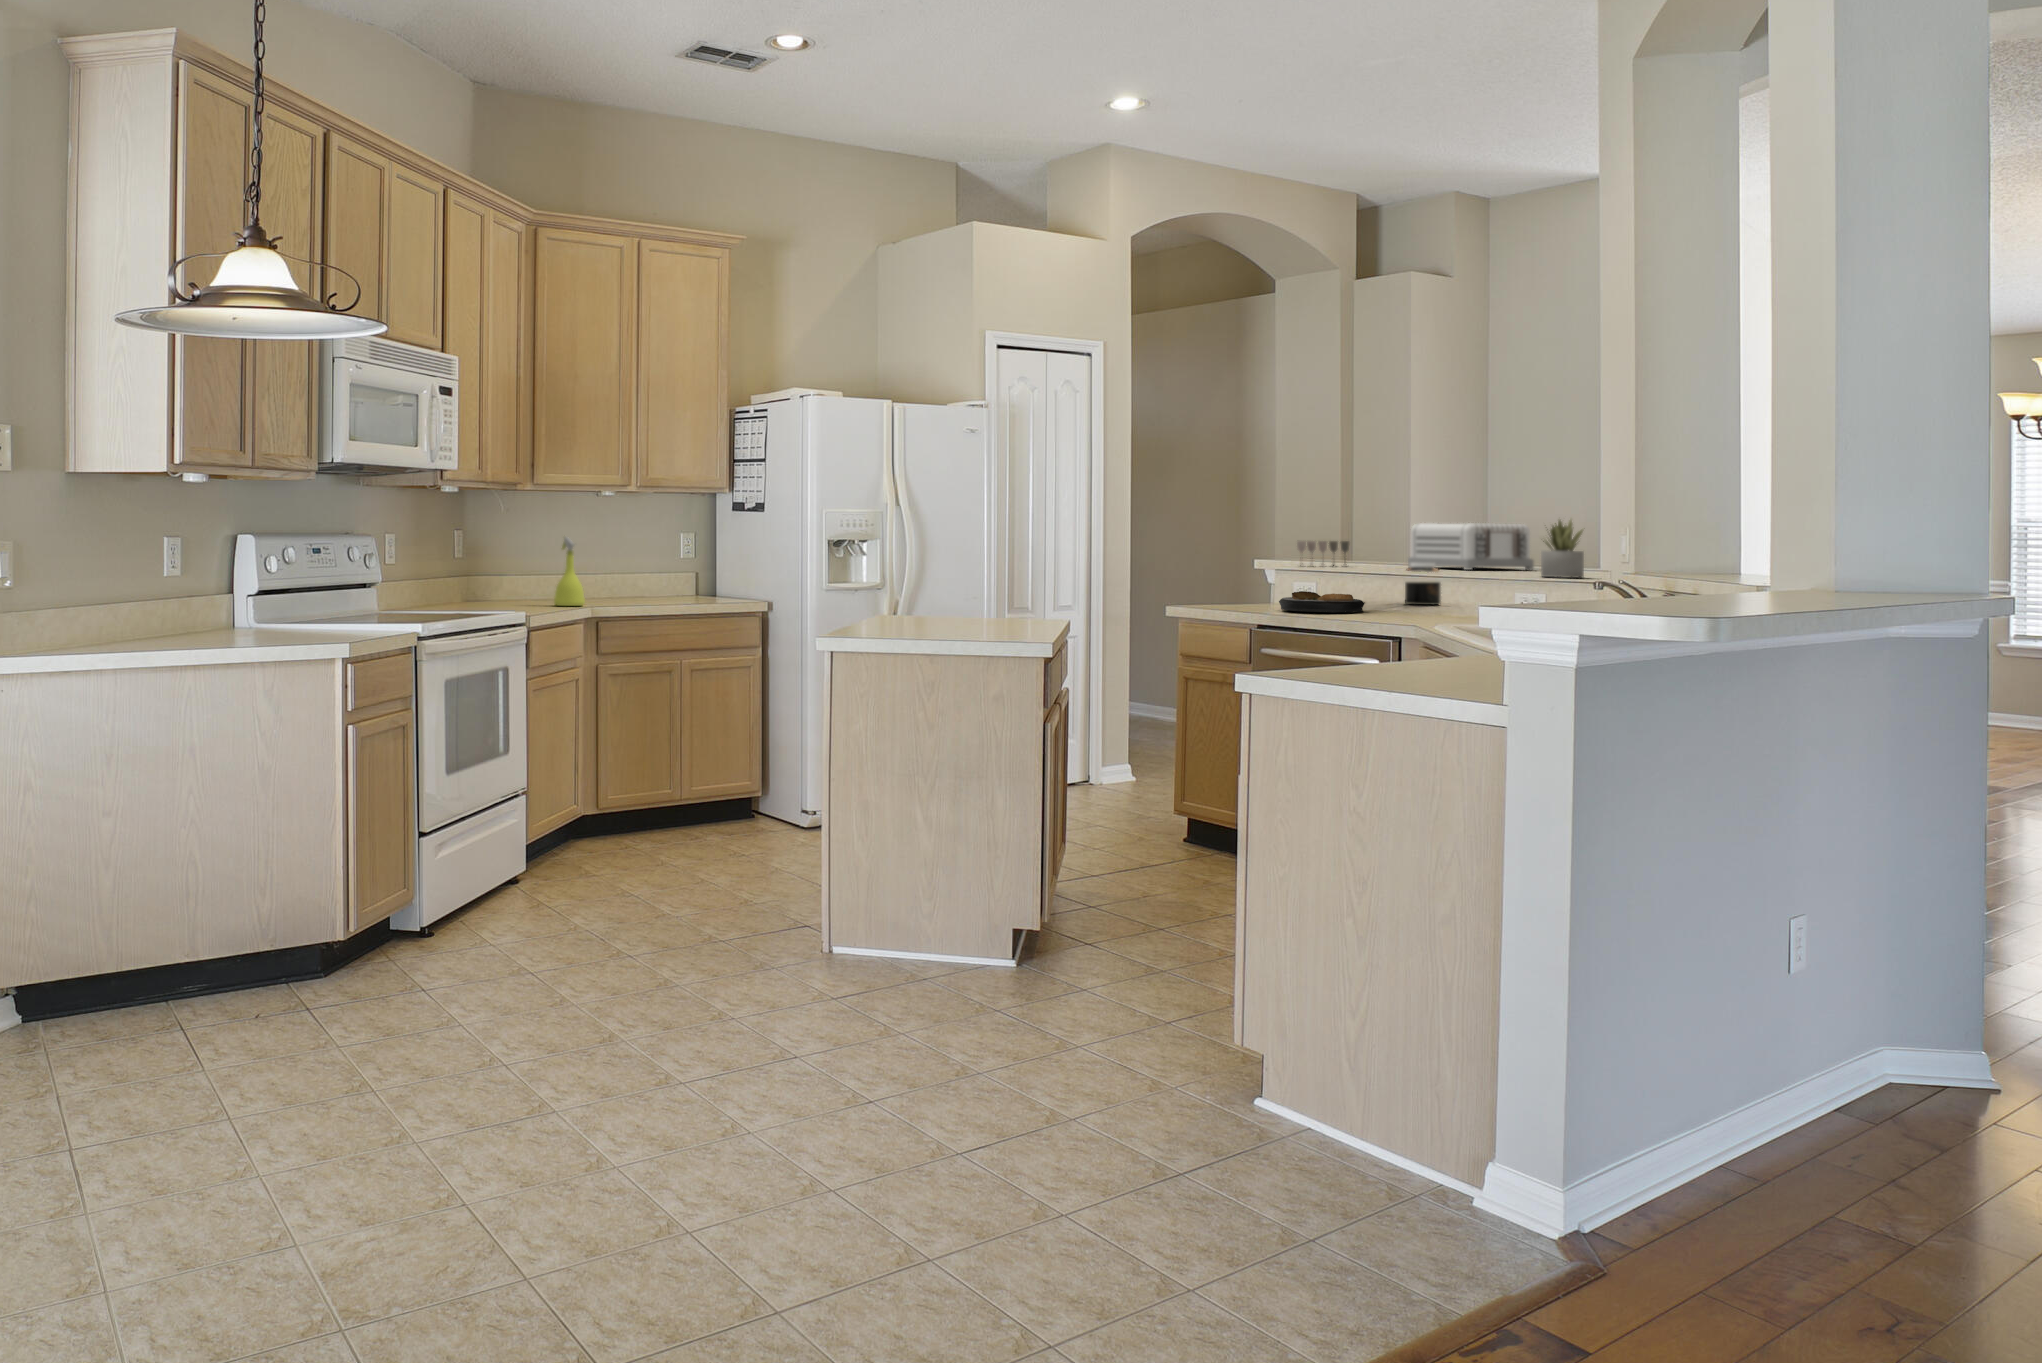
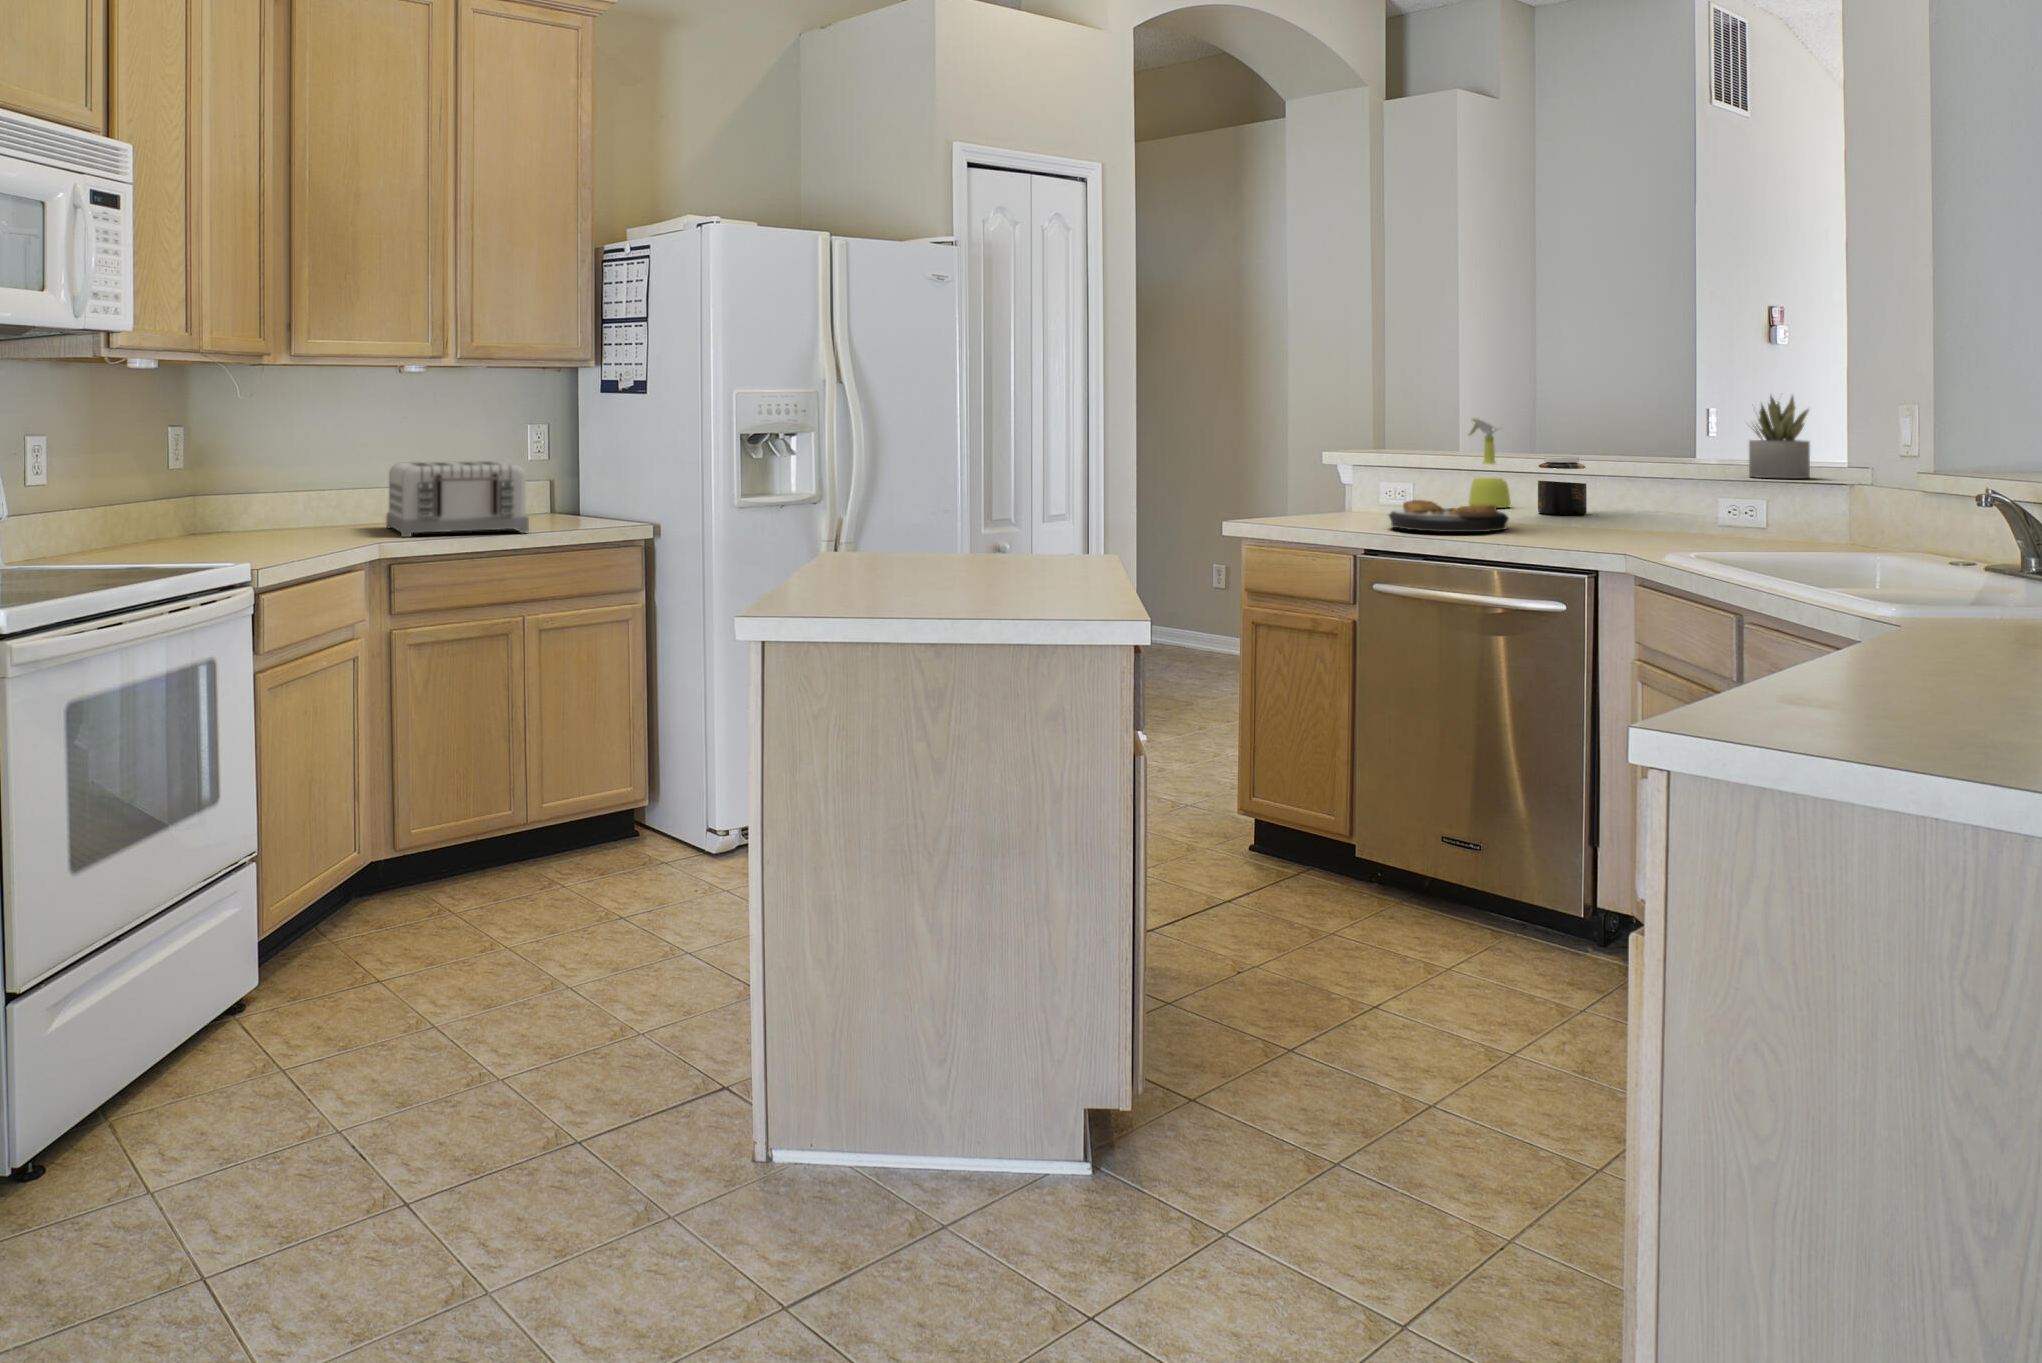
toaster: present [1408,523,1534,570] -> present [386,461,529,537]
spray bottle: present [554,536,585,606] -> present [1469,418,1511,508]
wine glass: present [1297,541,1349,566] -> none [1382,426,1448,461]

